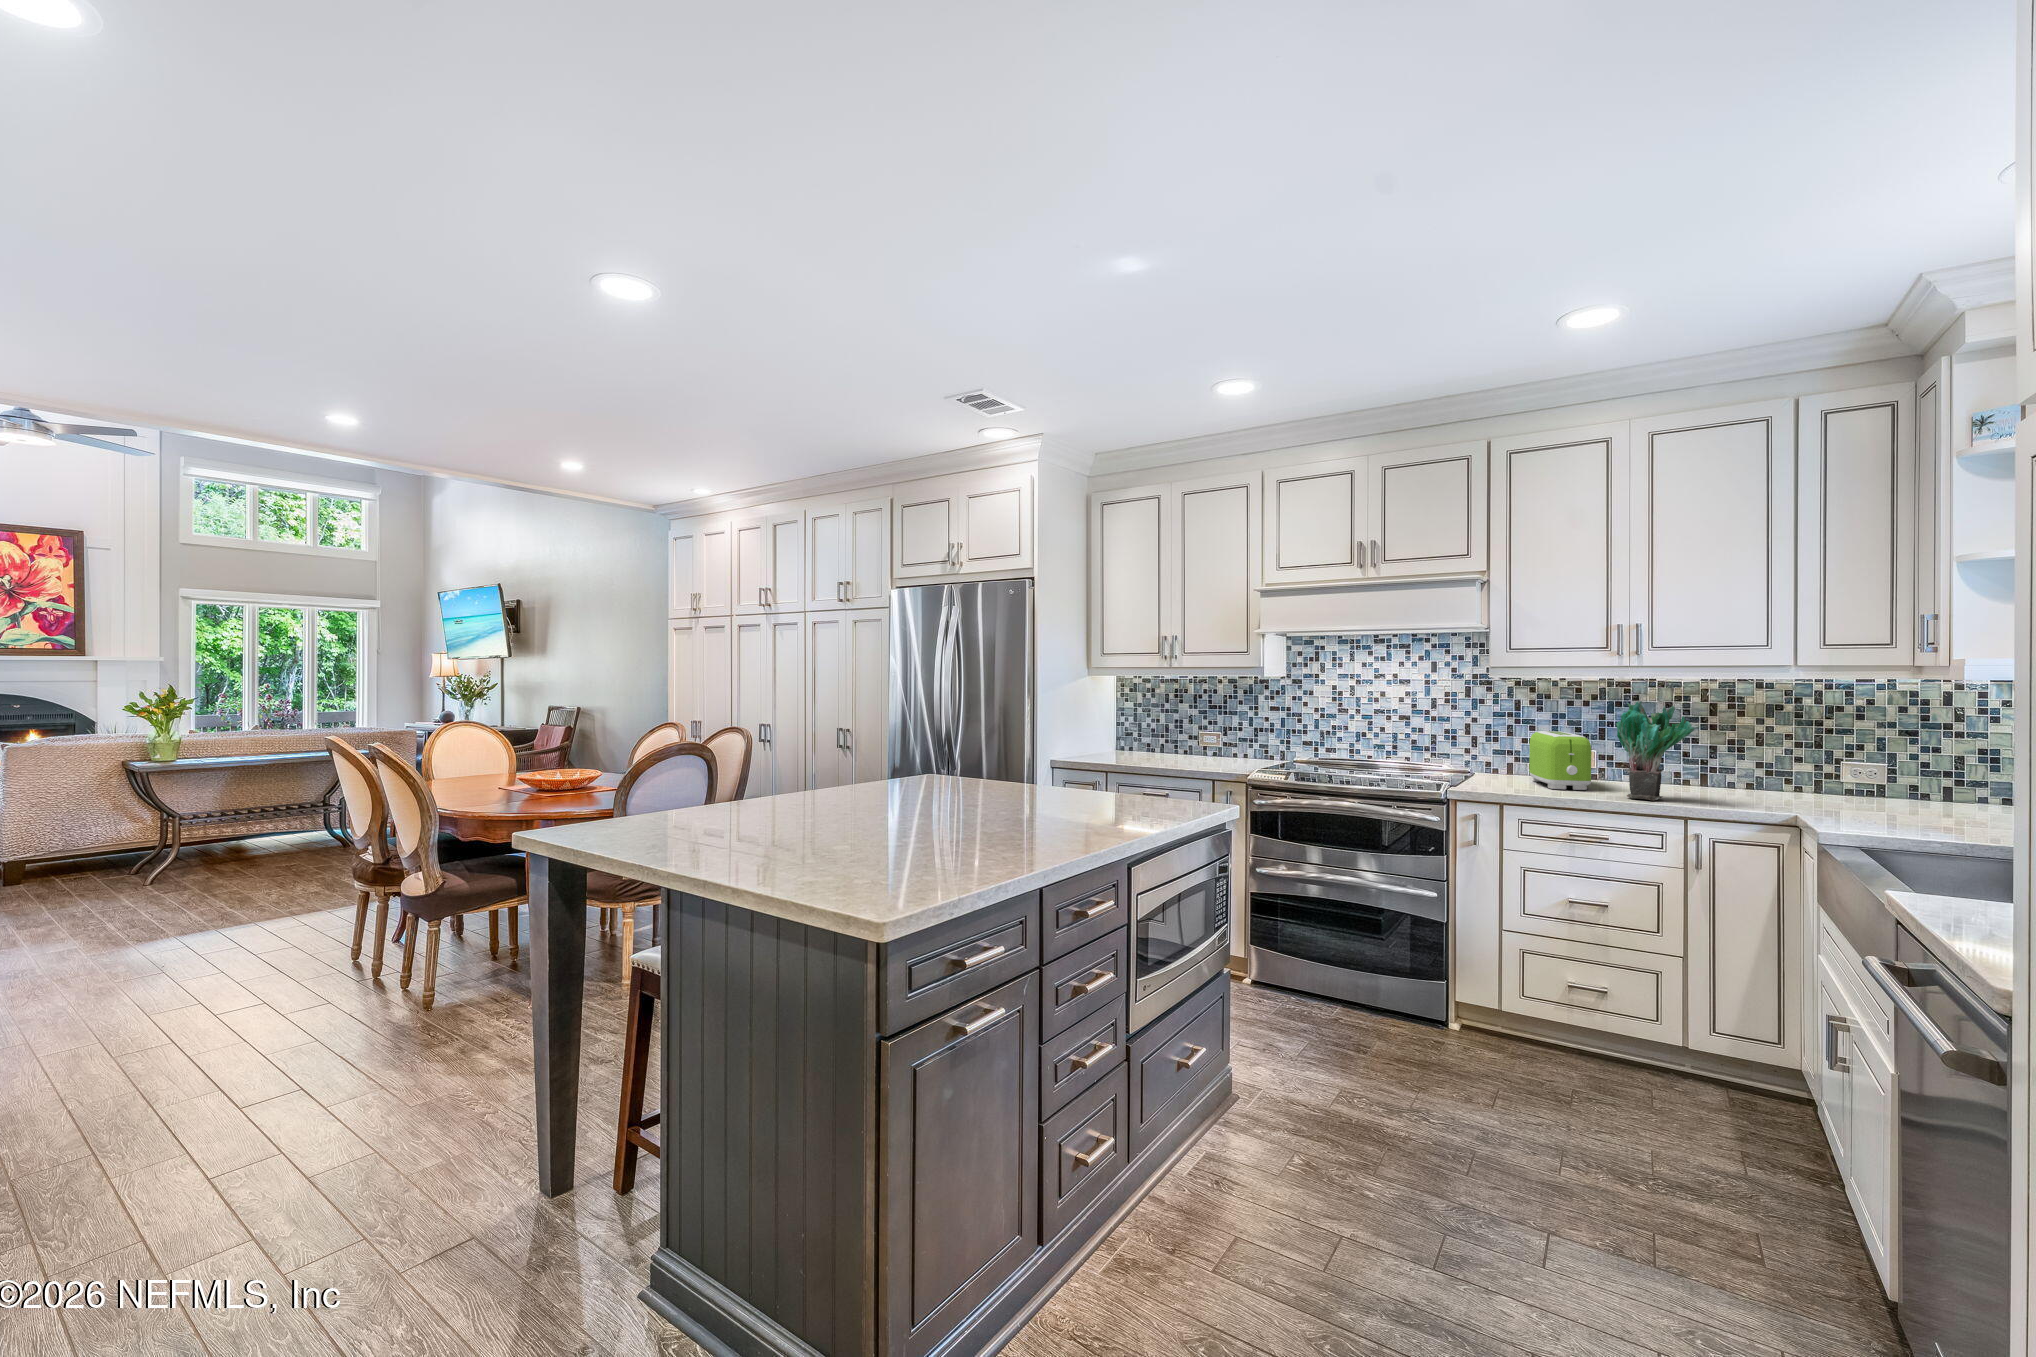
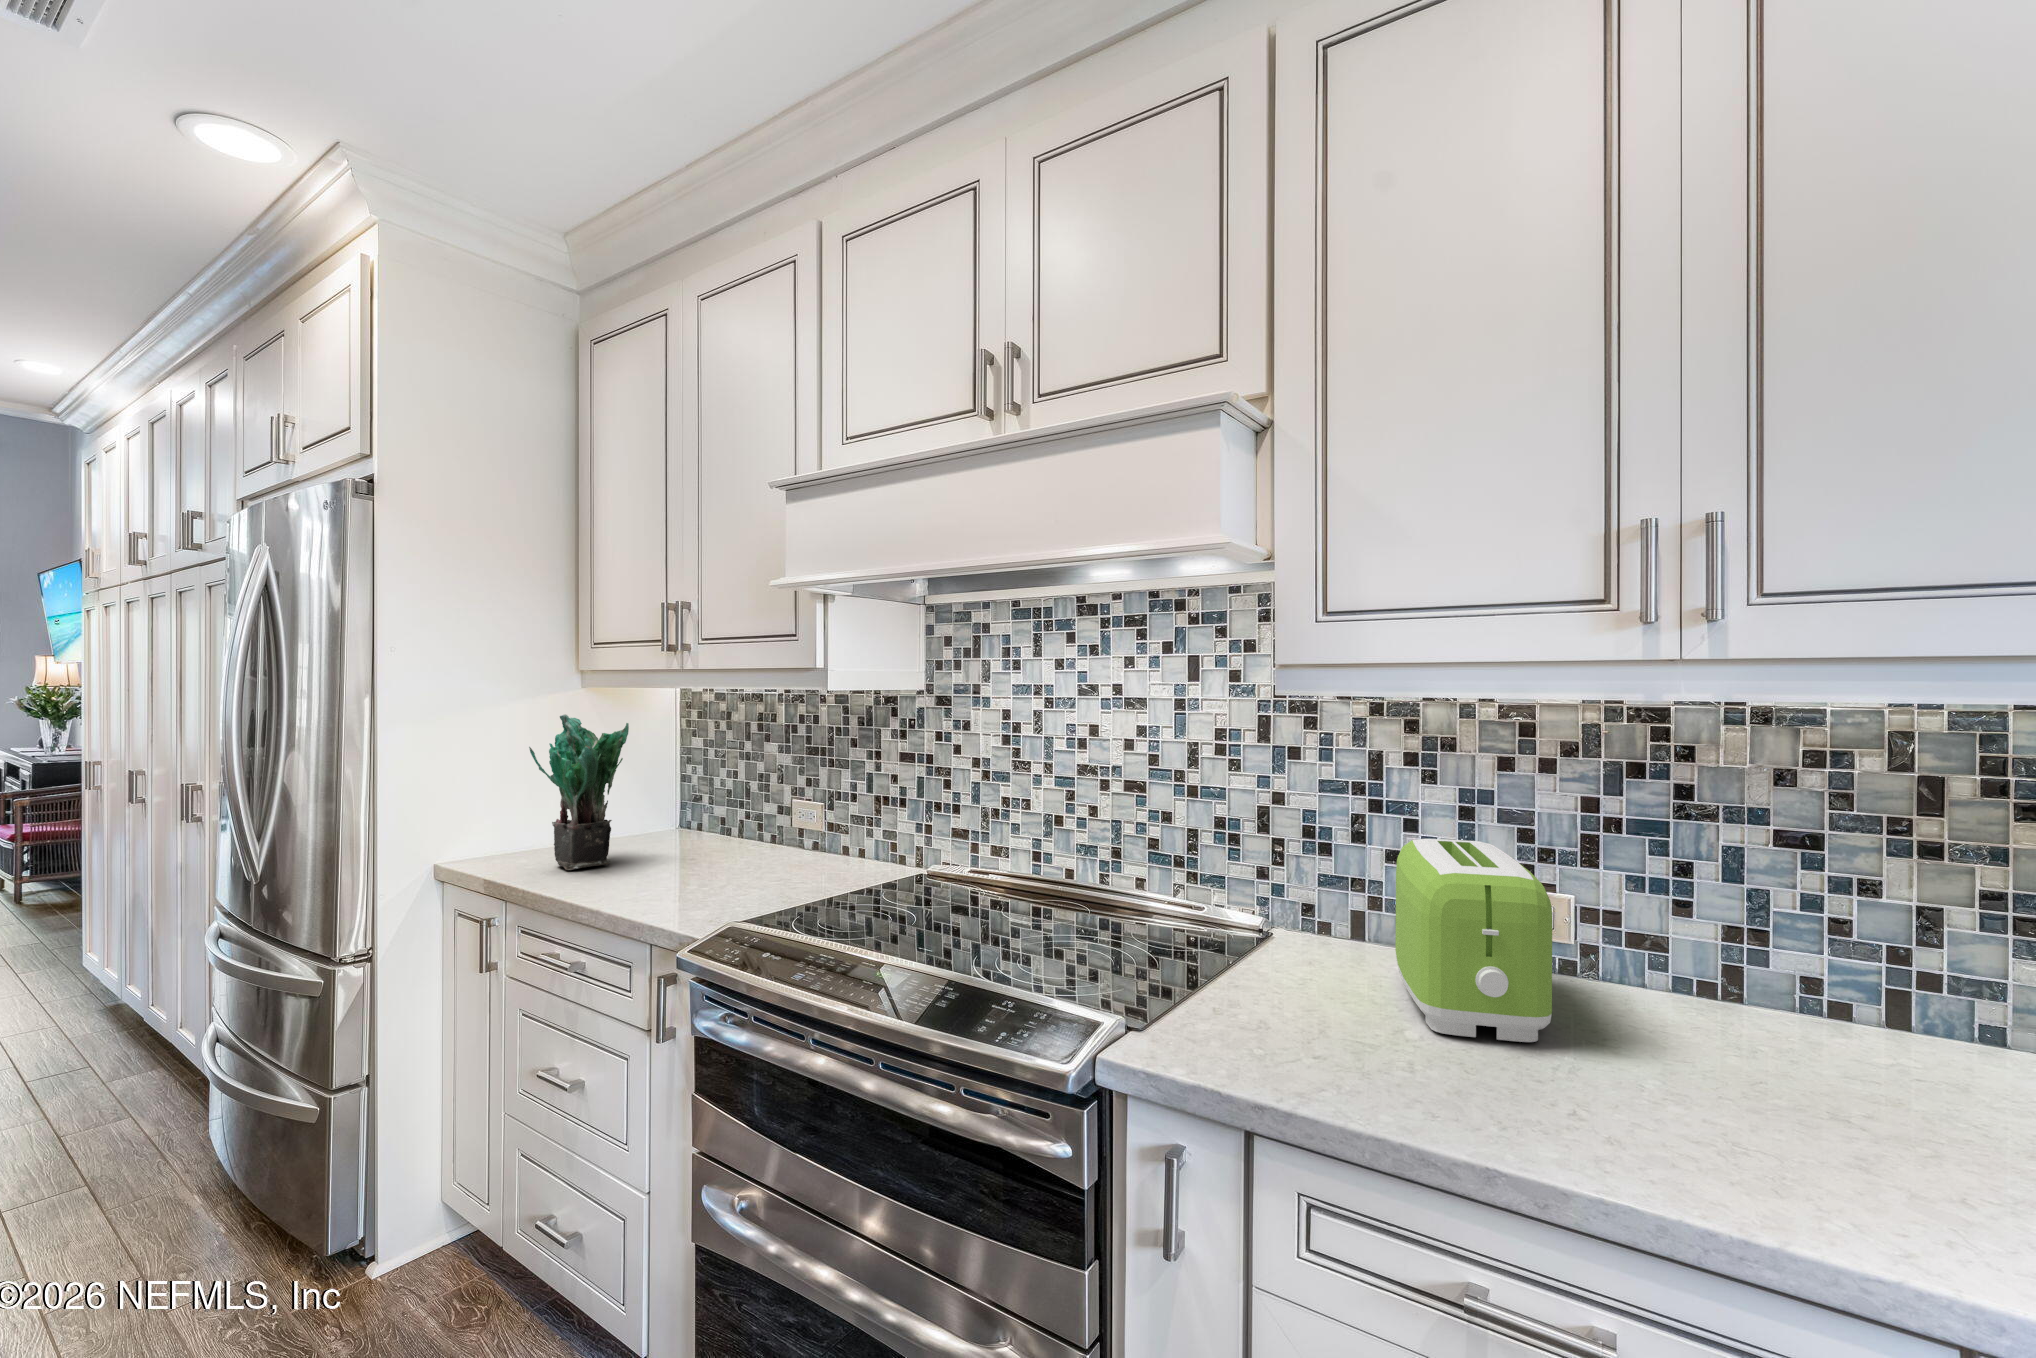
potted plant: present [1616,701,1694,800] -> present [529,714,629,870]

